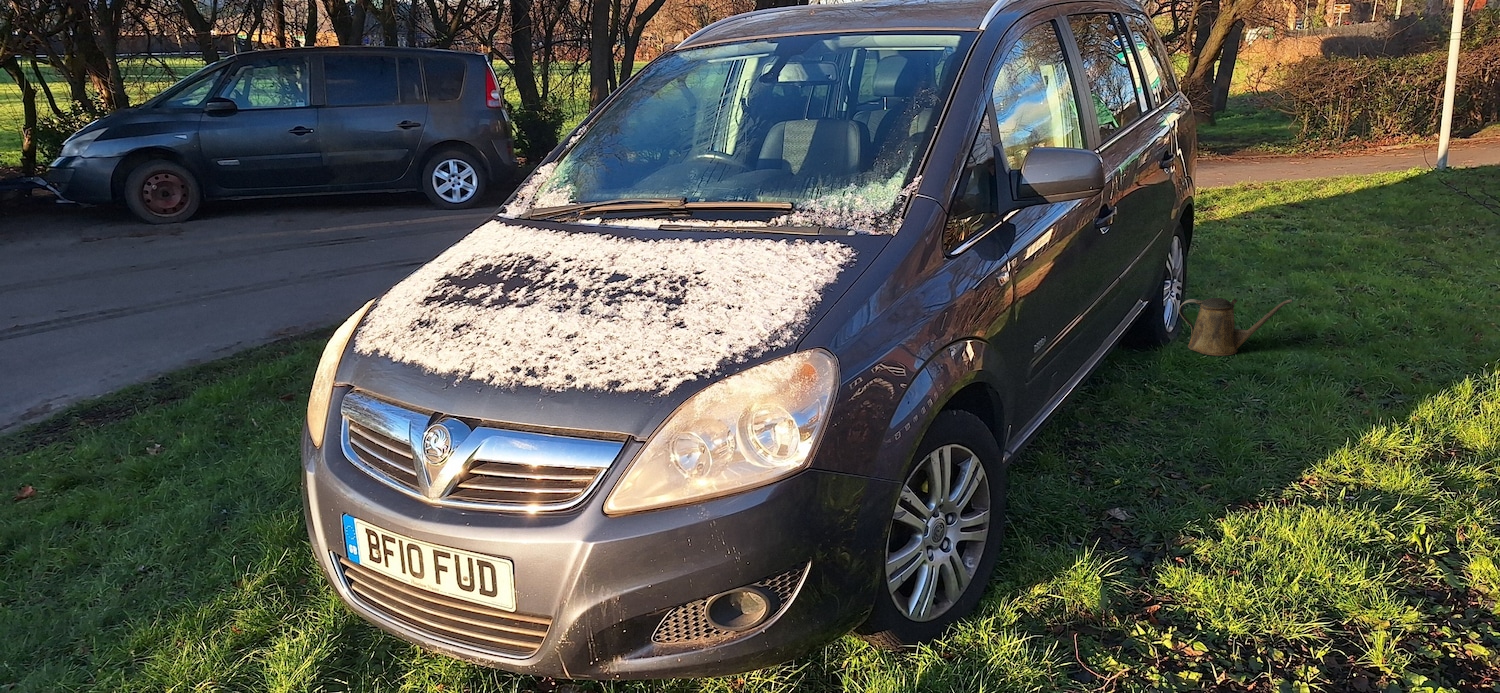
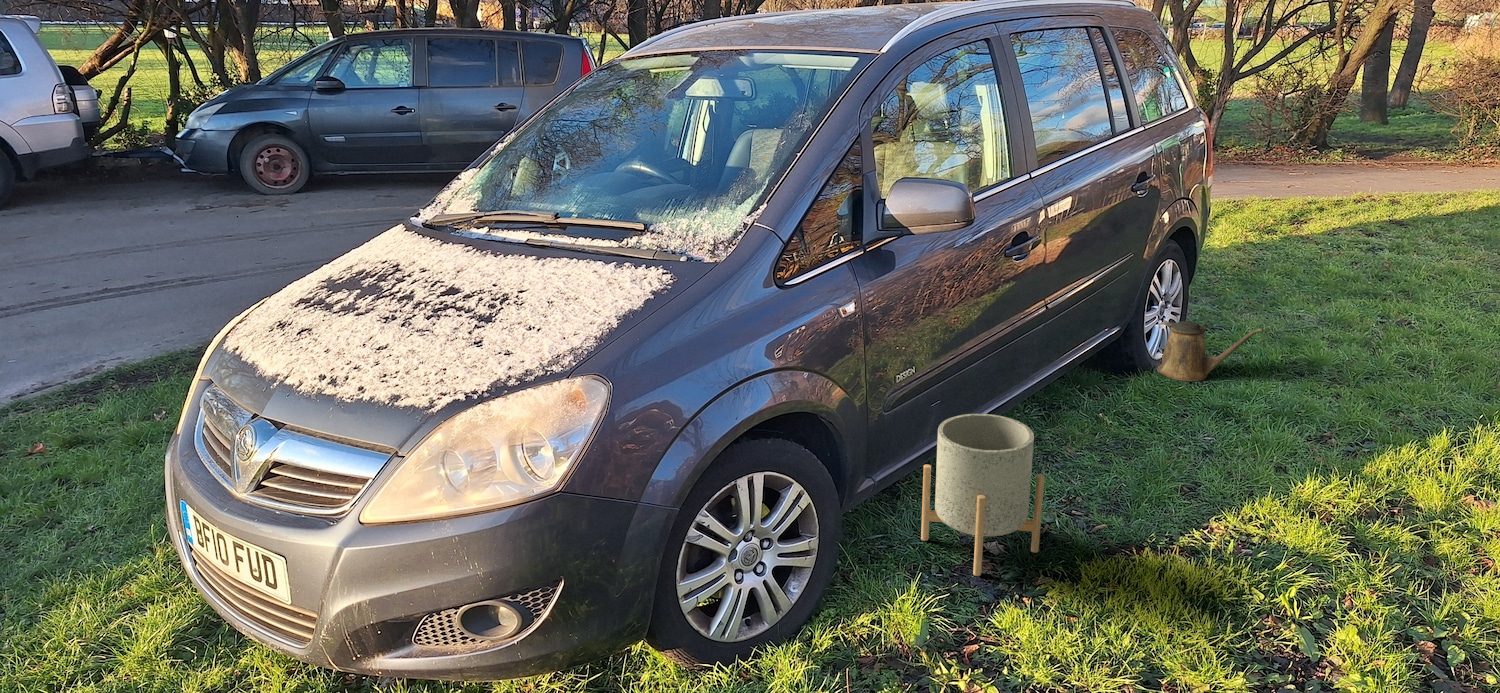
planter: none [1049,385,1174,543] -> present [921,414,1045,576]

